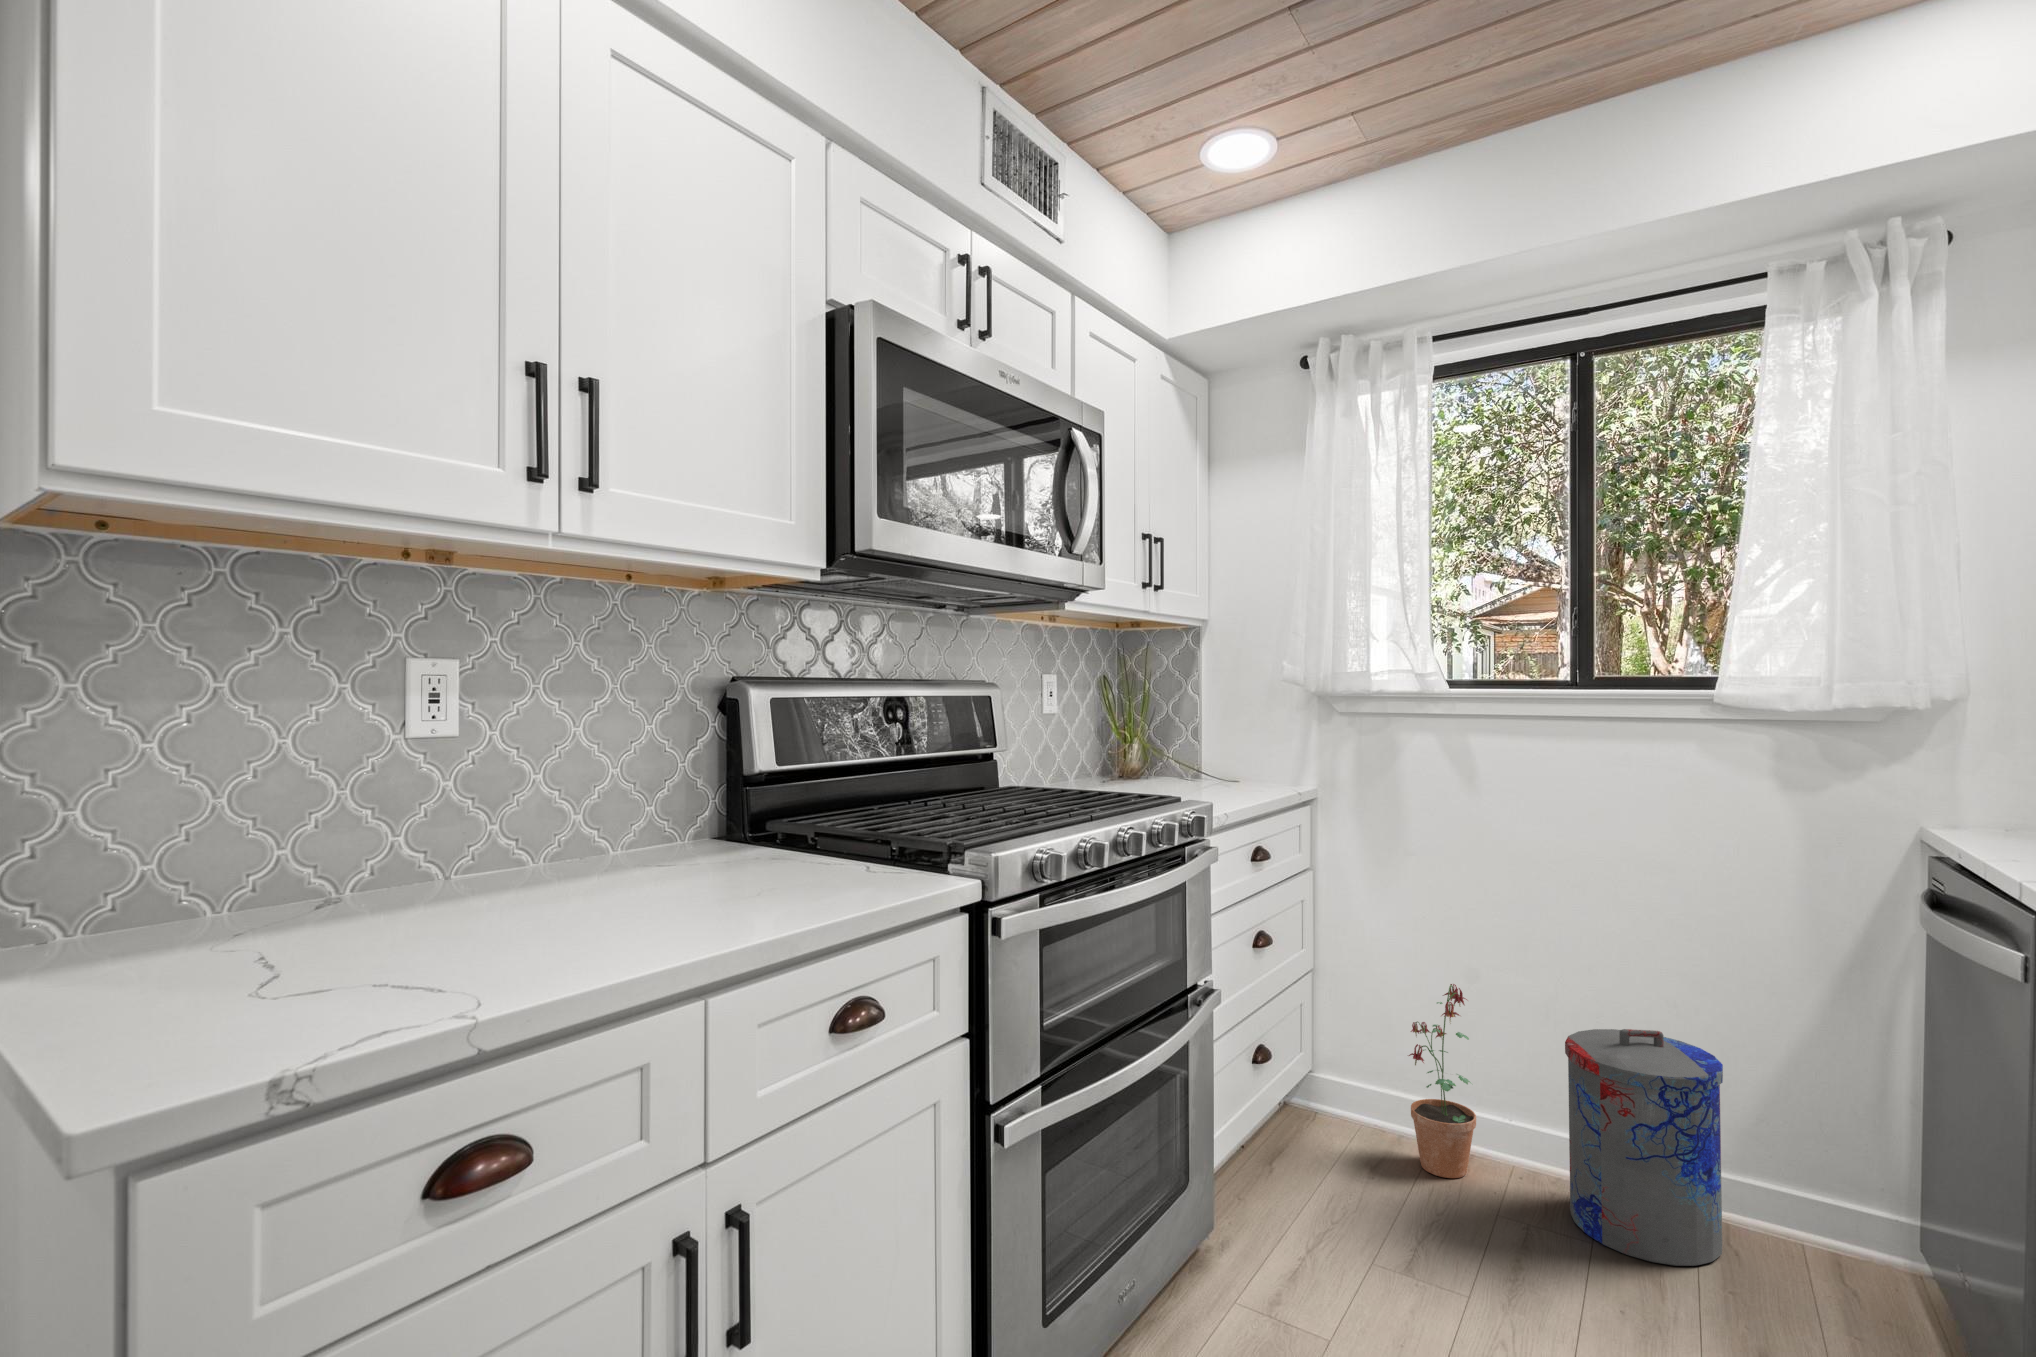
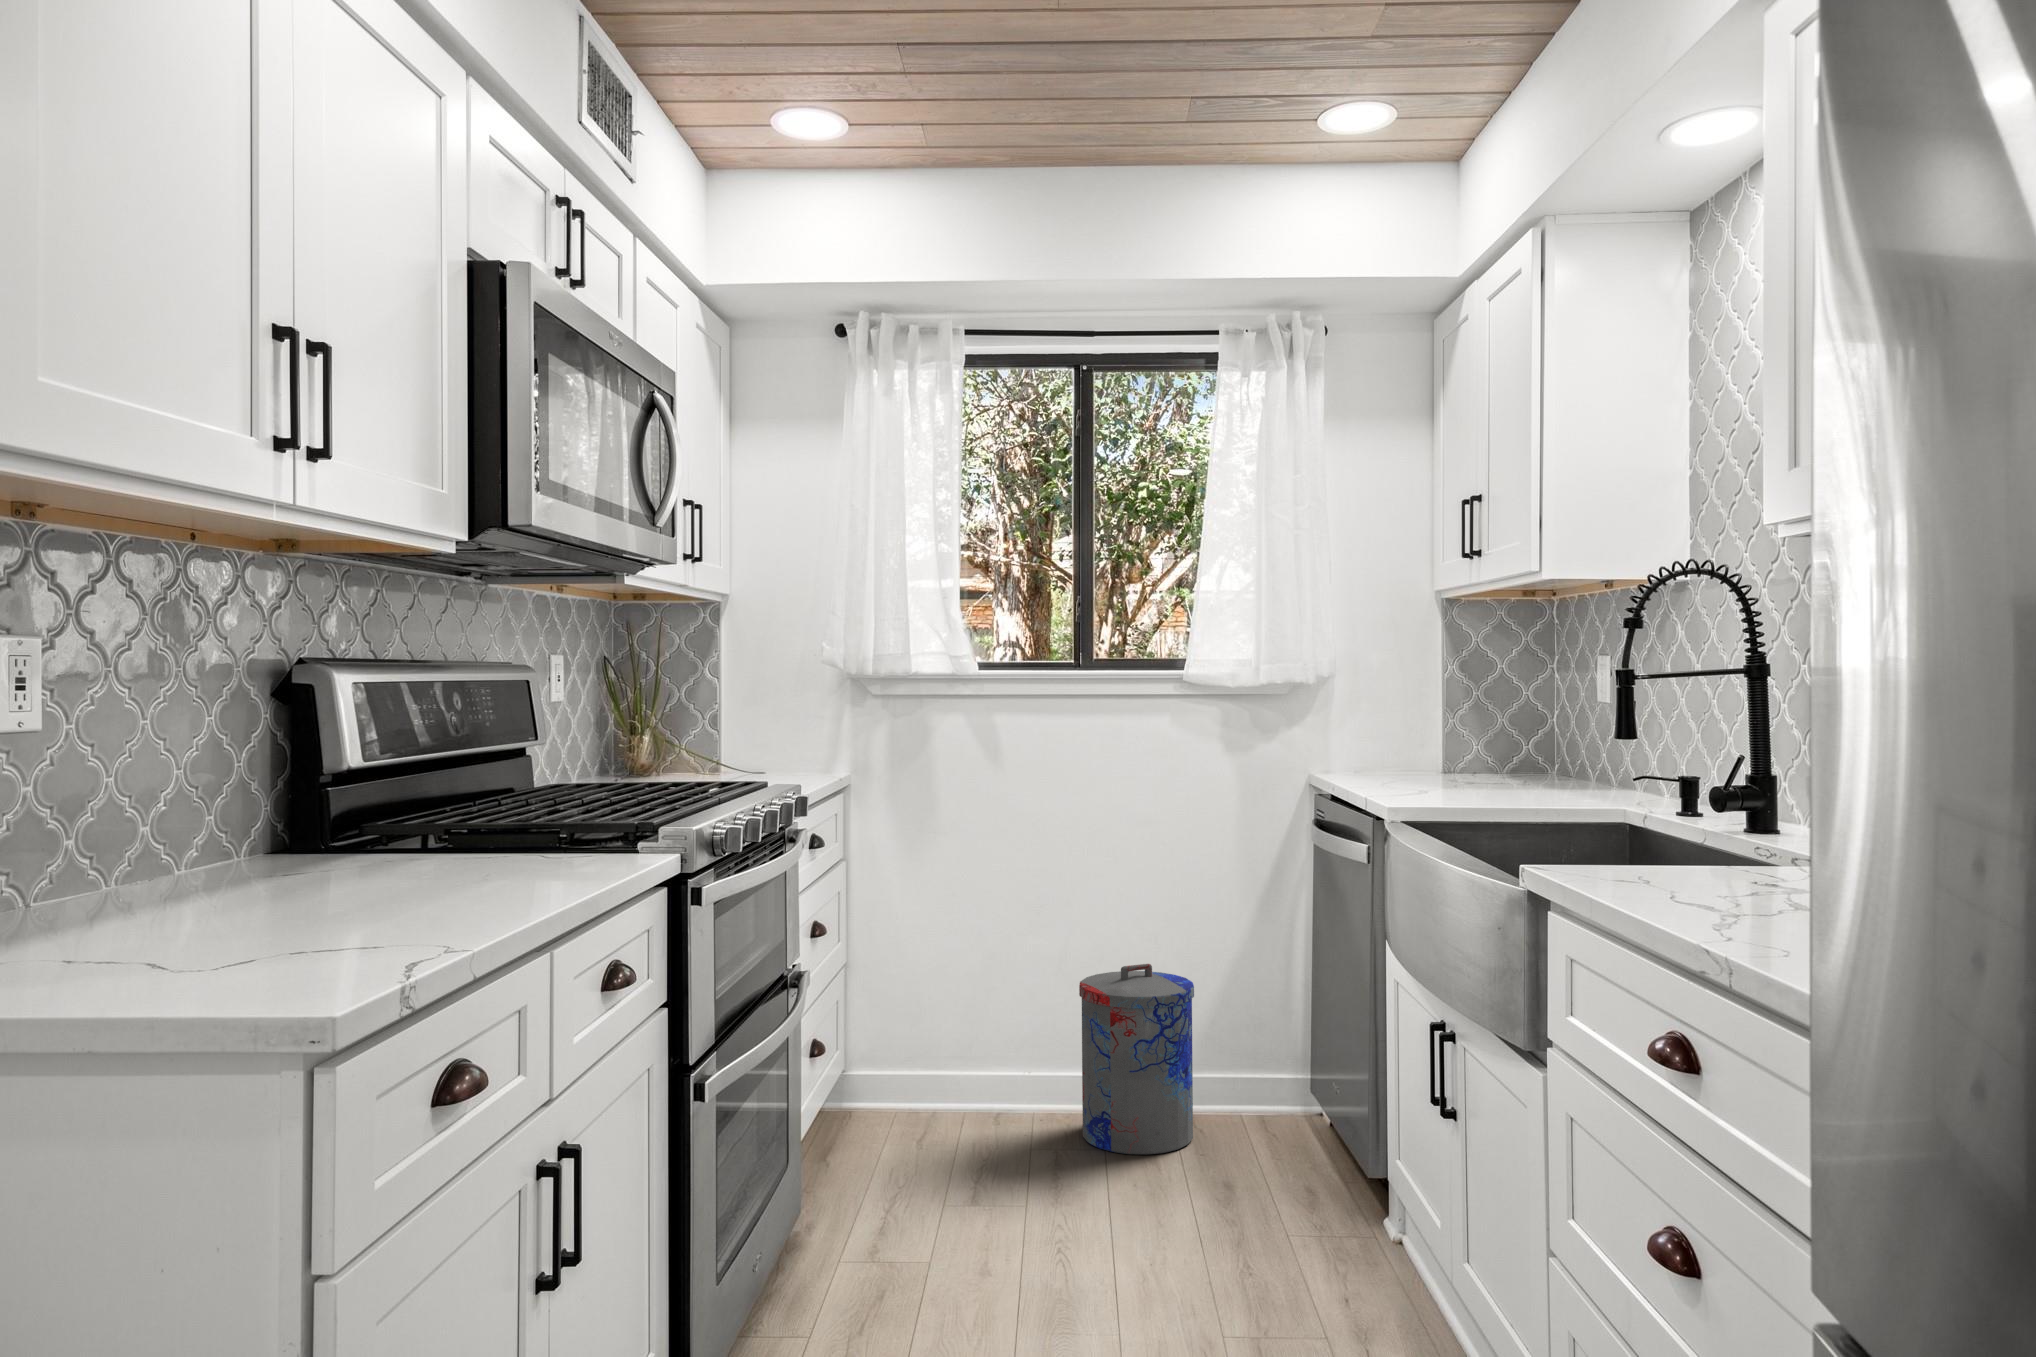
potted plant: present [1409,984,1476,1178] -> none [939,954,1003,1135]

